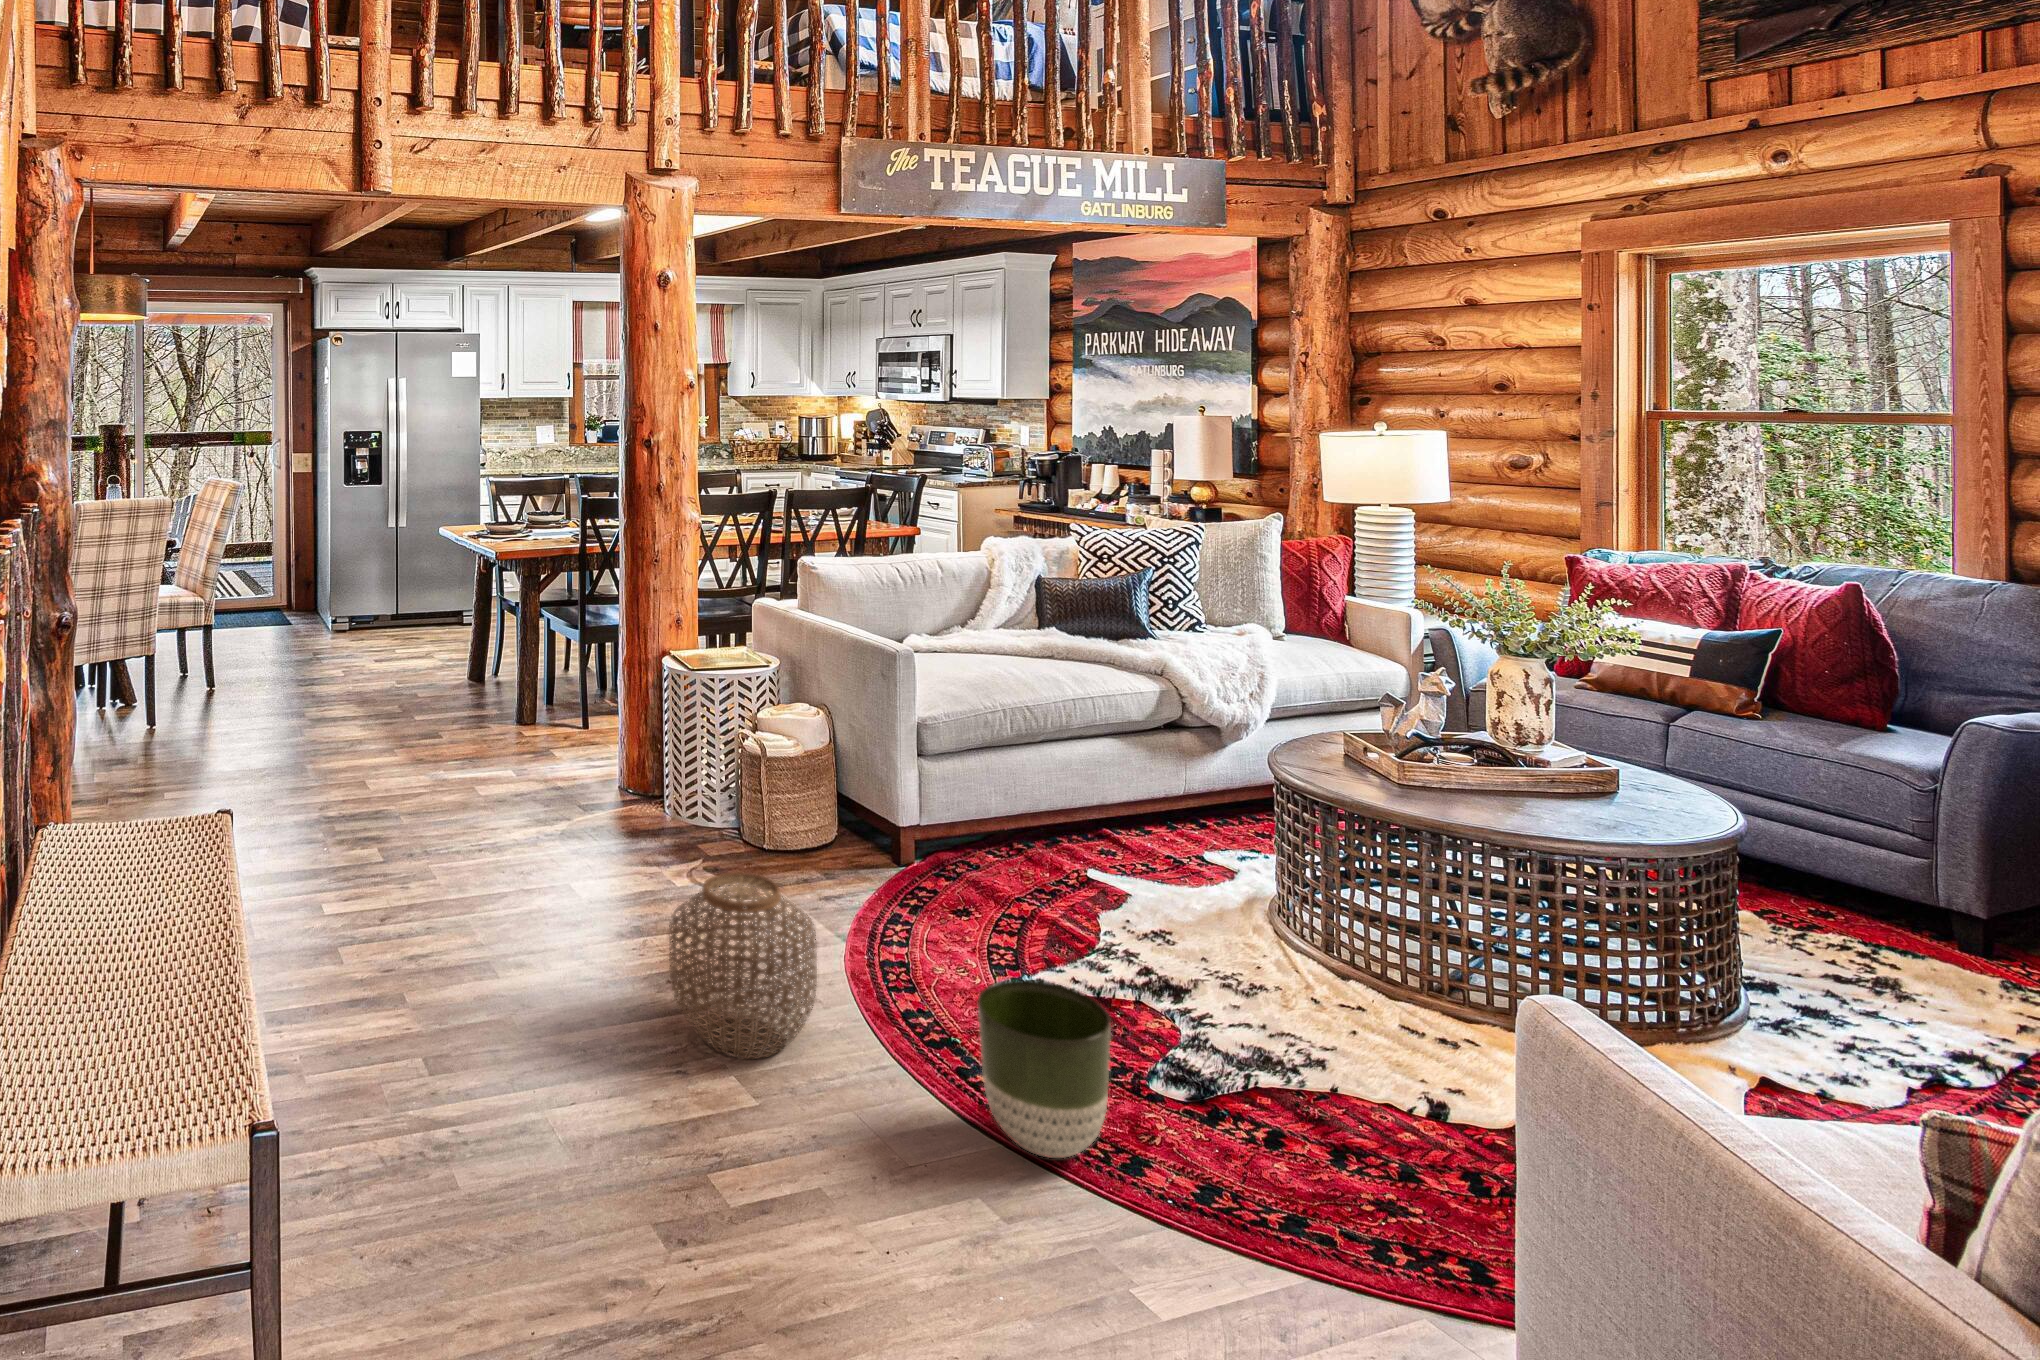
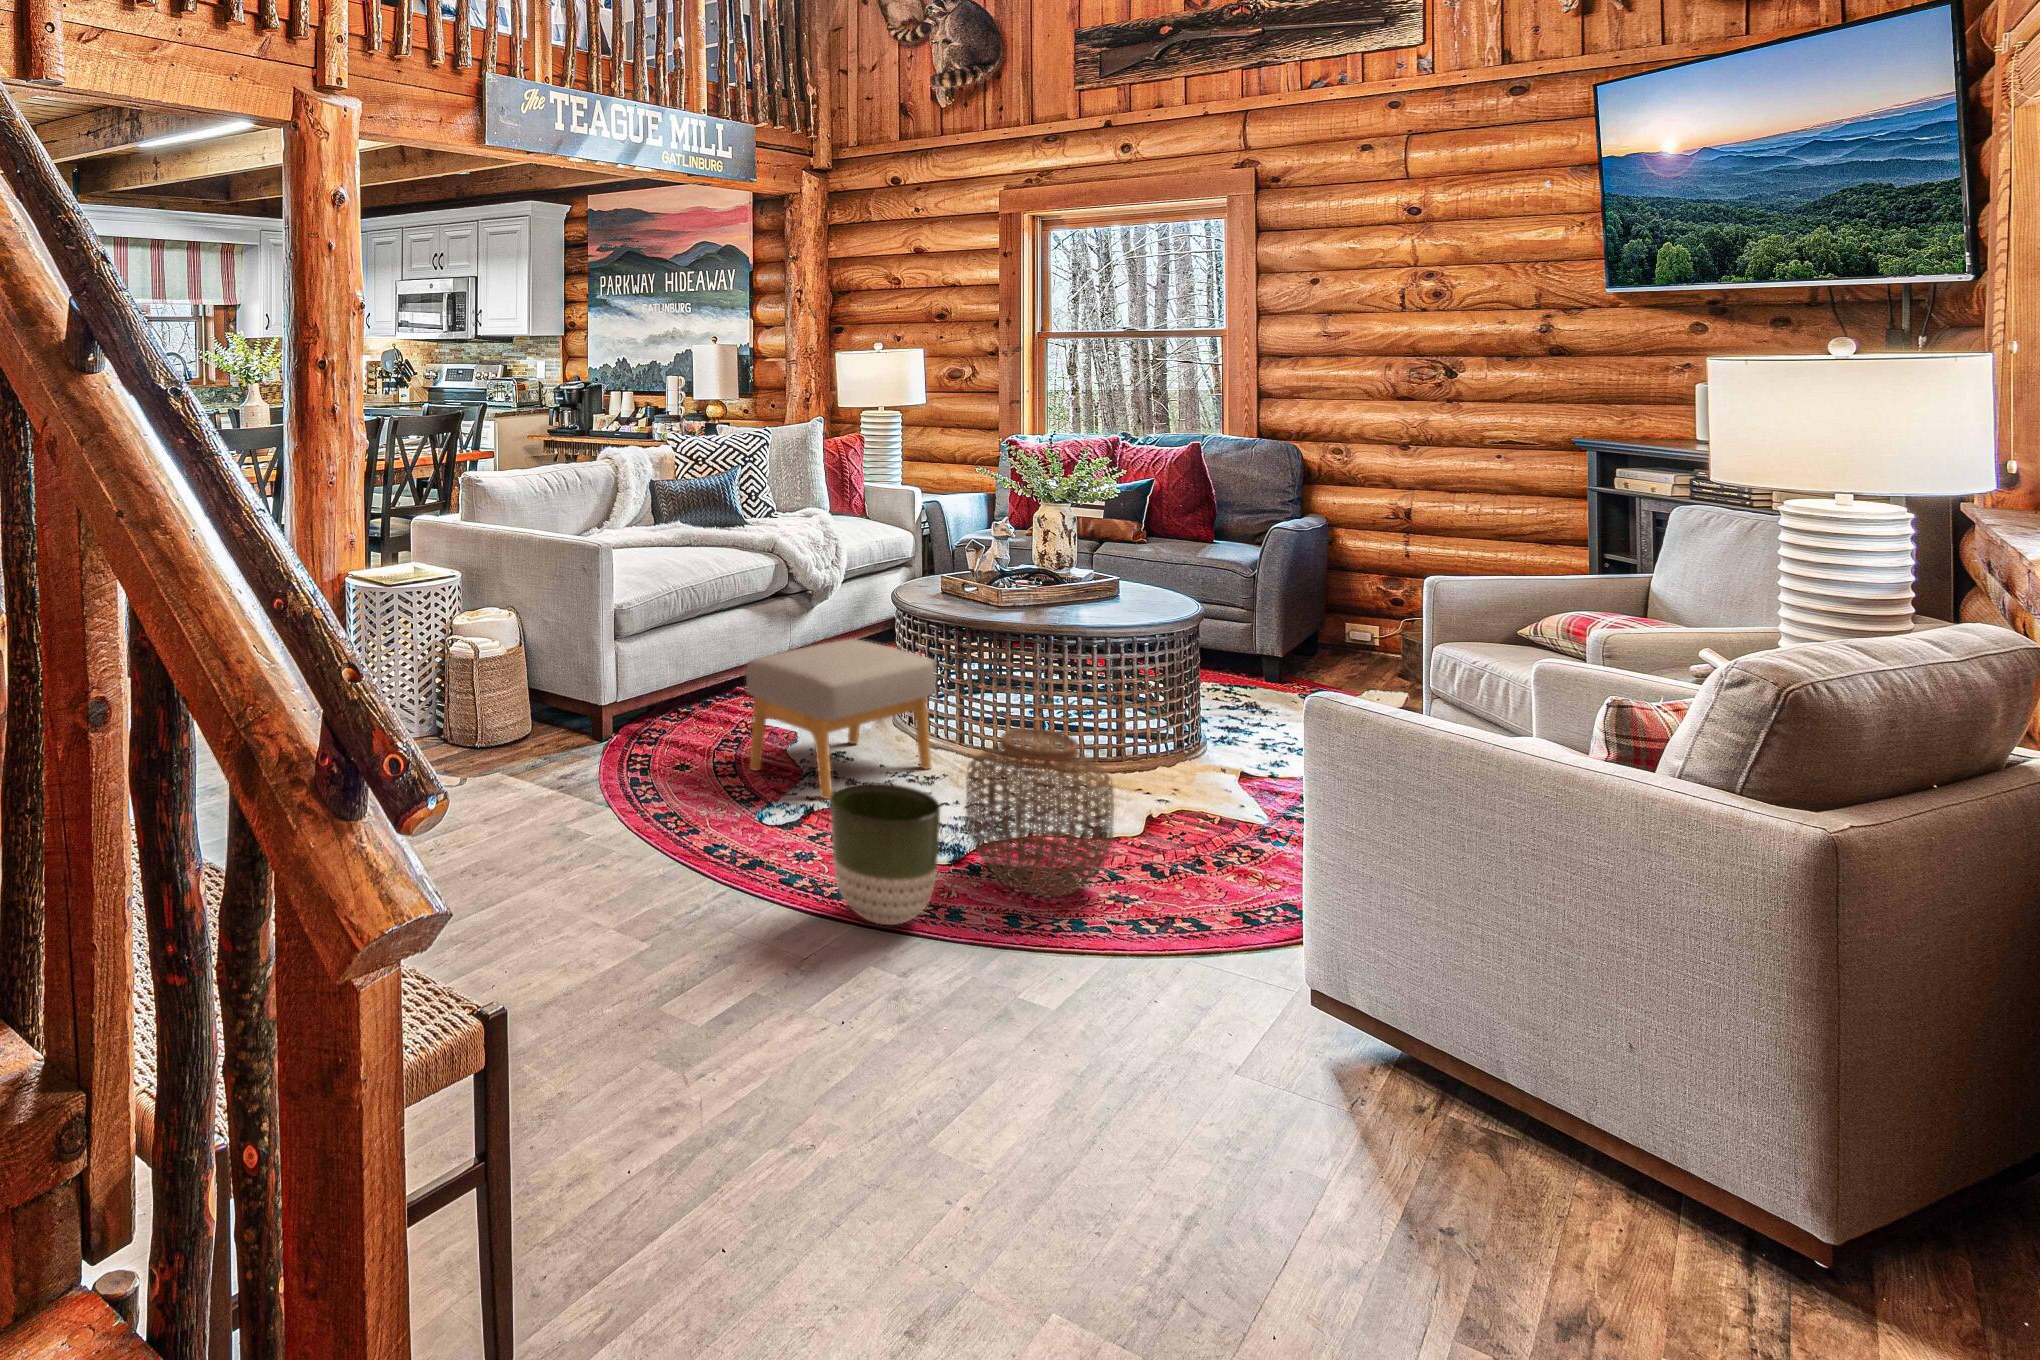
footstool: none [1031,797,1276,986] -> present [746,639,935,799]
woven basket: present [669,872,817,1059] -> present [966,729,1114,897]

